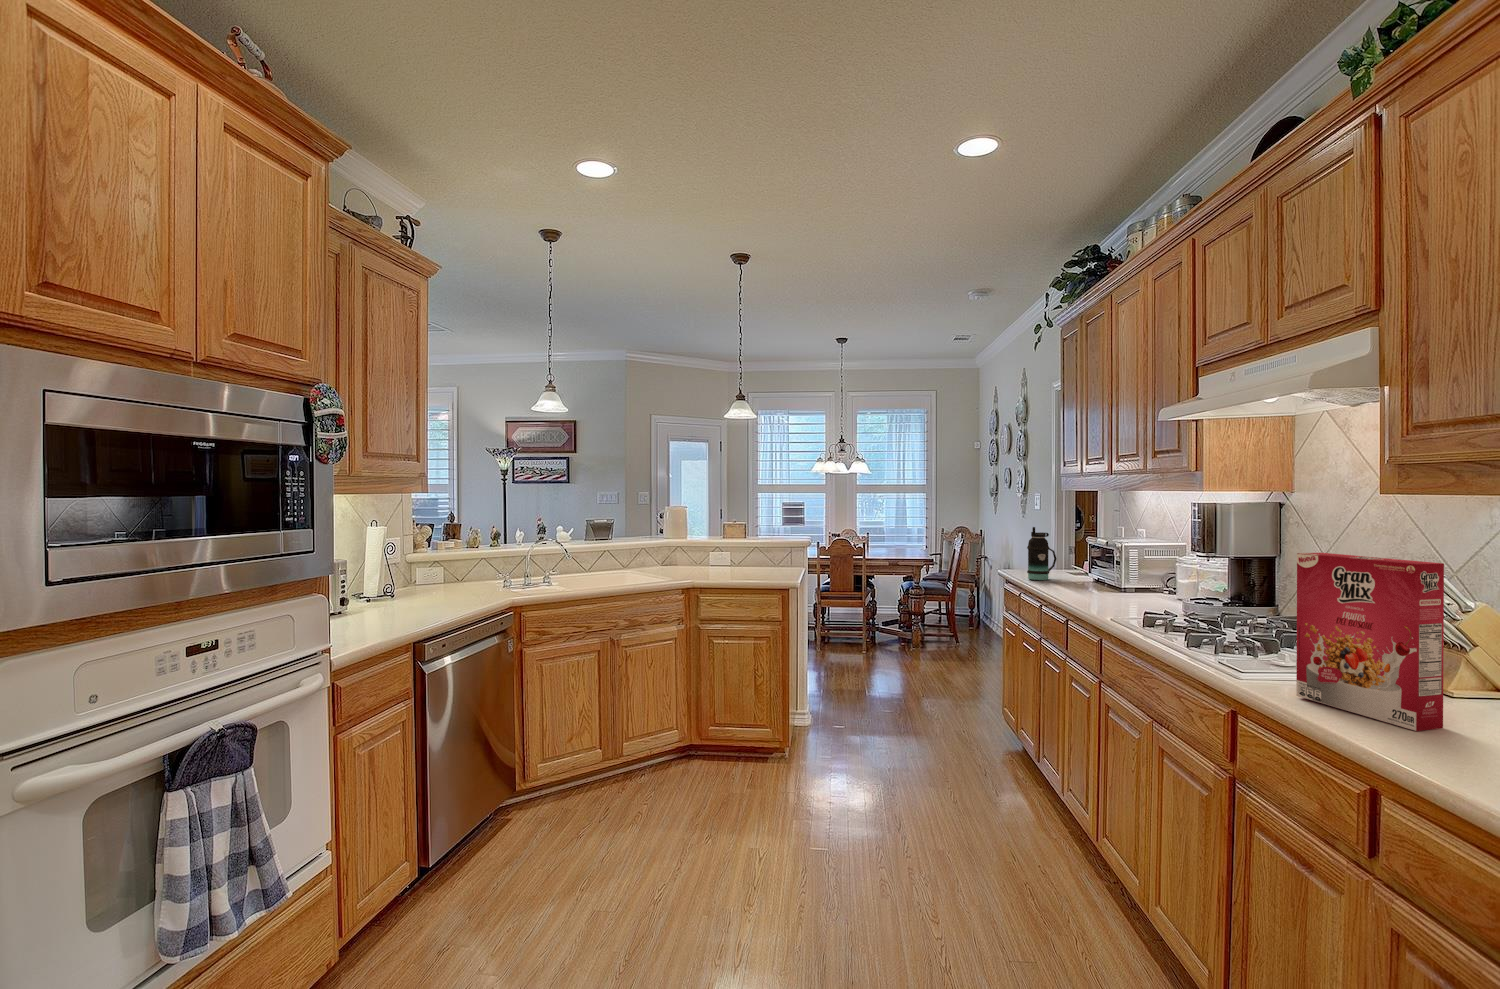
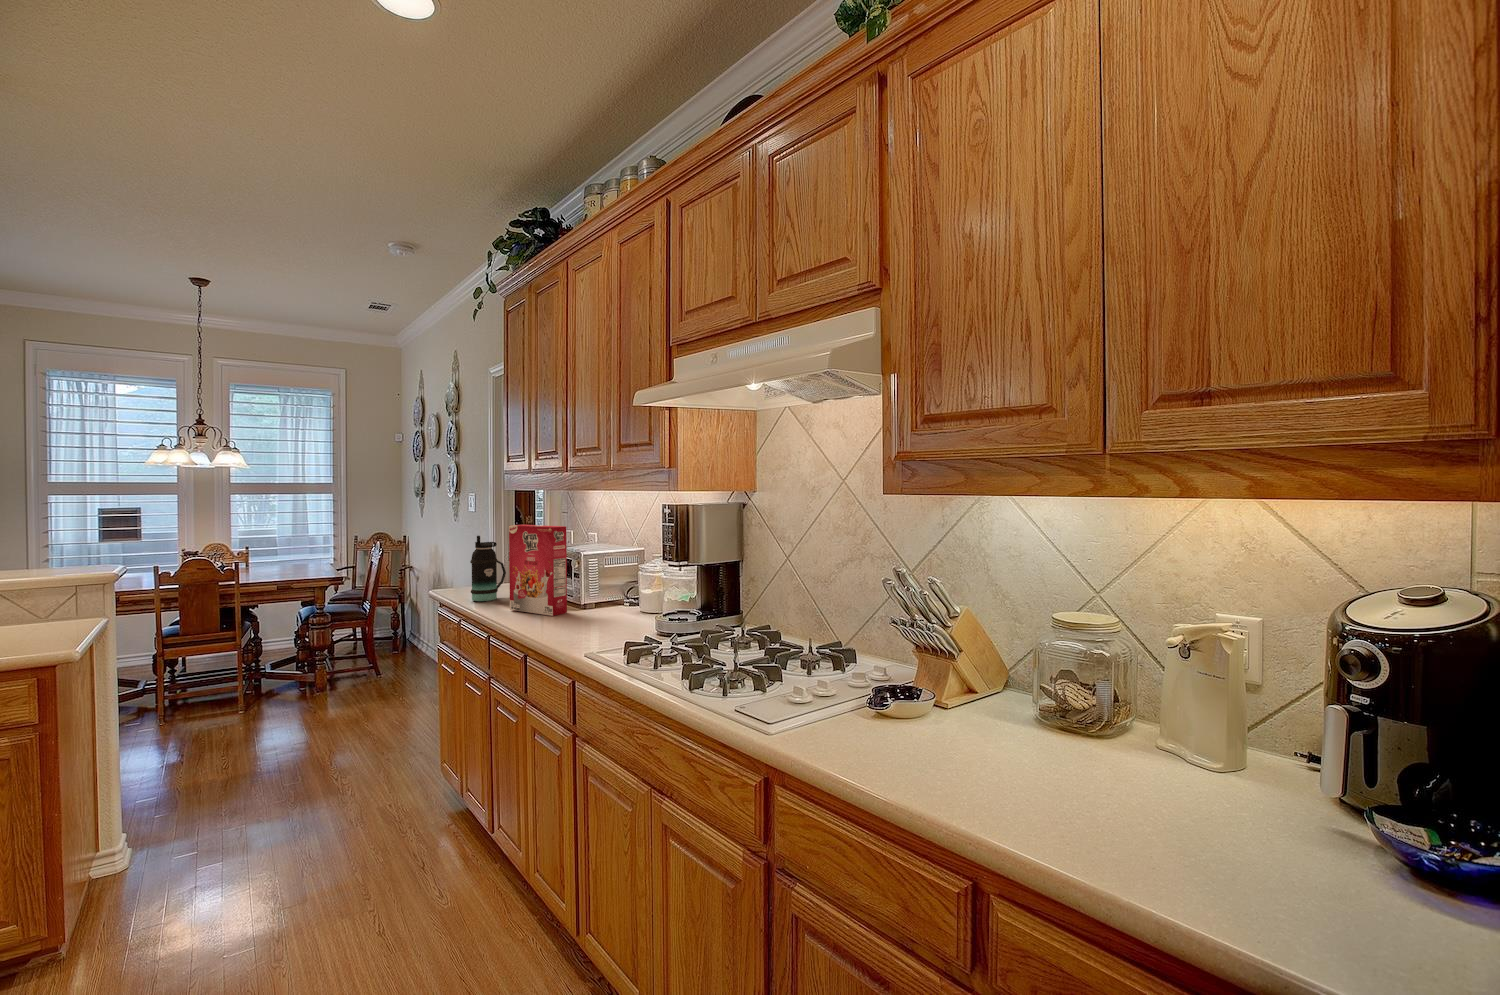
cereal box: present [1296,553,1444,731] -> present [509,525,567,616]

